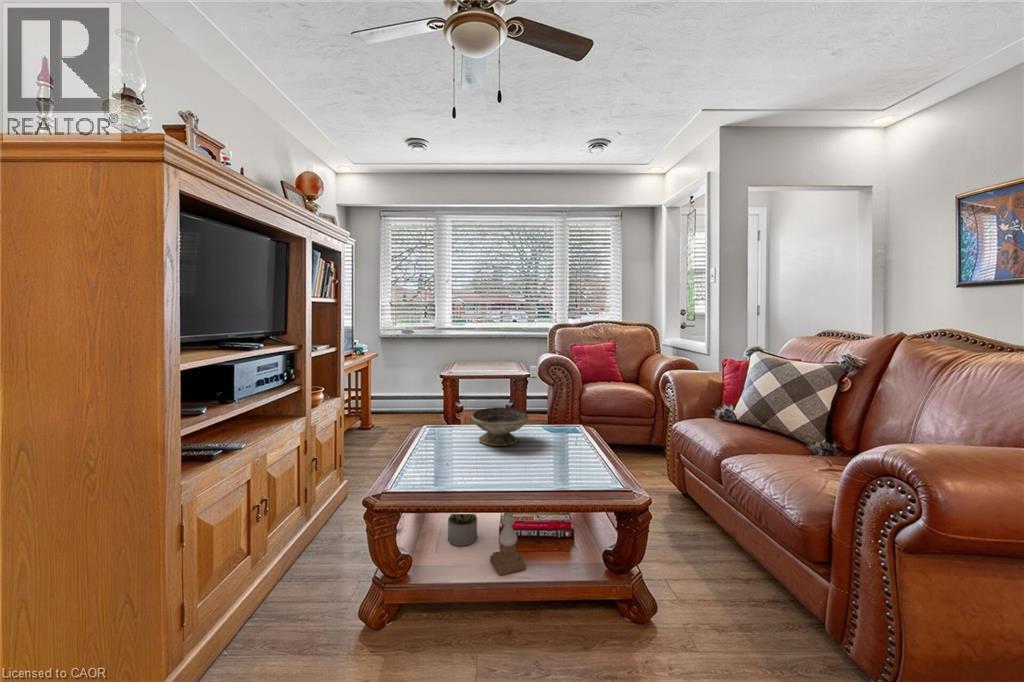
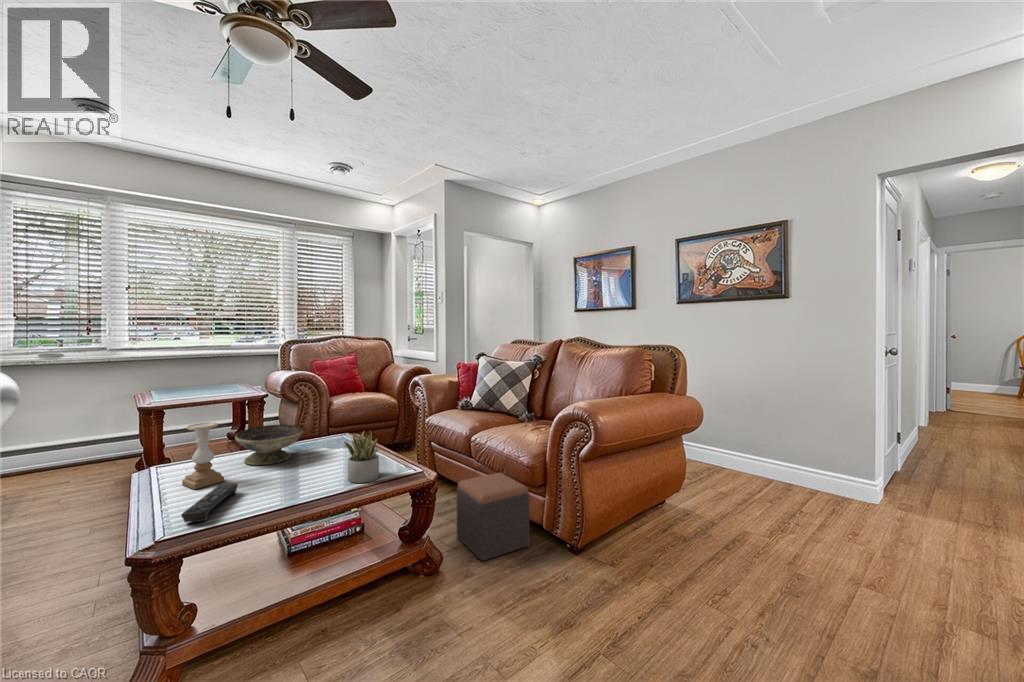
remote control: none [404,458,457,490] -> present [182,483,238,522]
succulent plant: present [448,513,477,546] -> present [344,431,379,483]
footstool: none [688,513,798,636] -> present [457,473,530,561]
candle holder: present [490,514,526,575] -> present [182,422,224,489]

